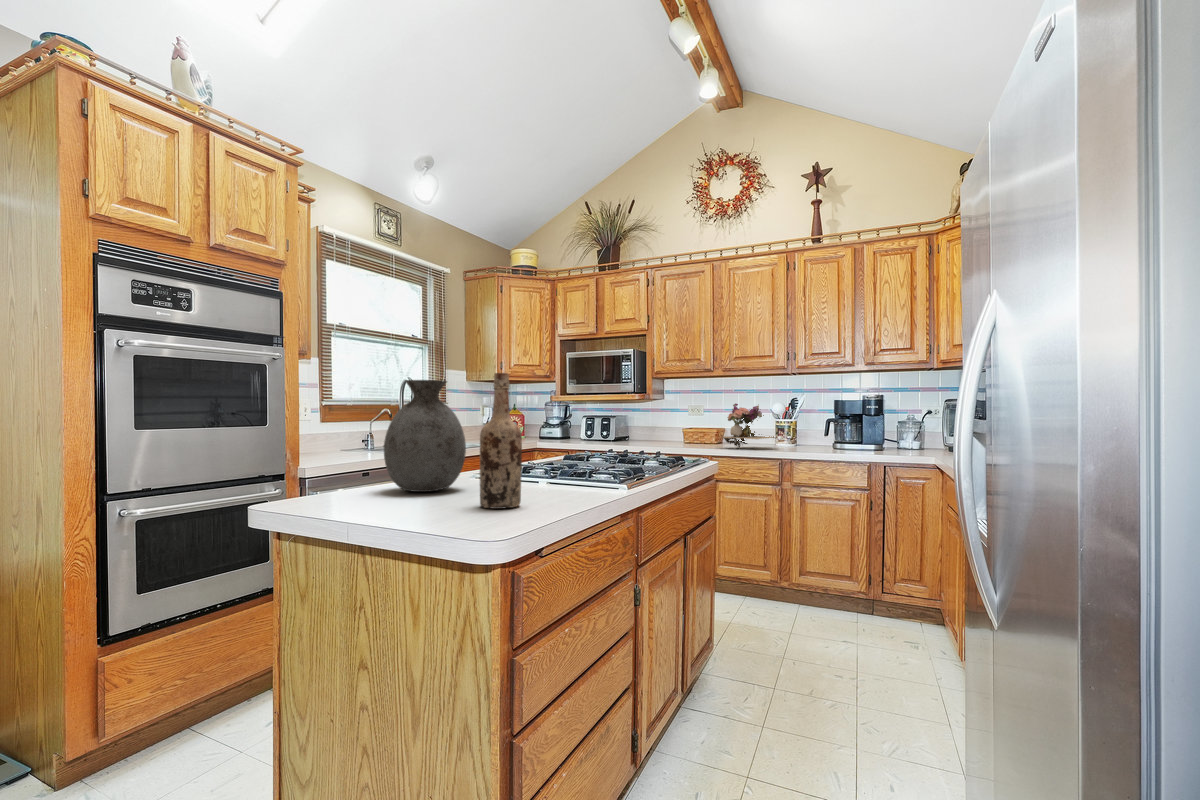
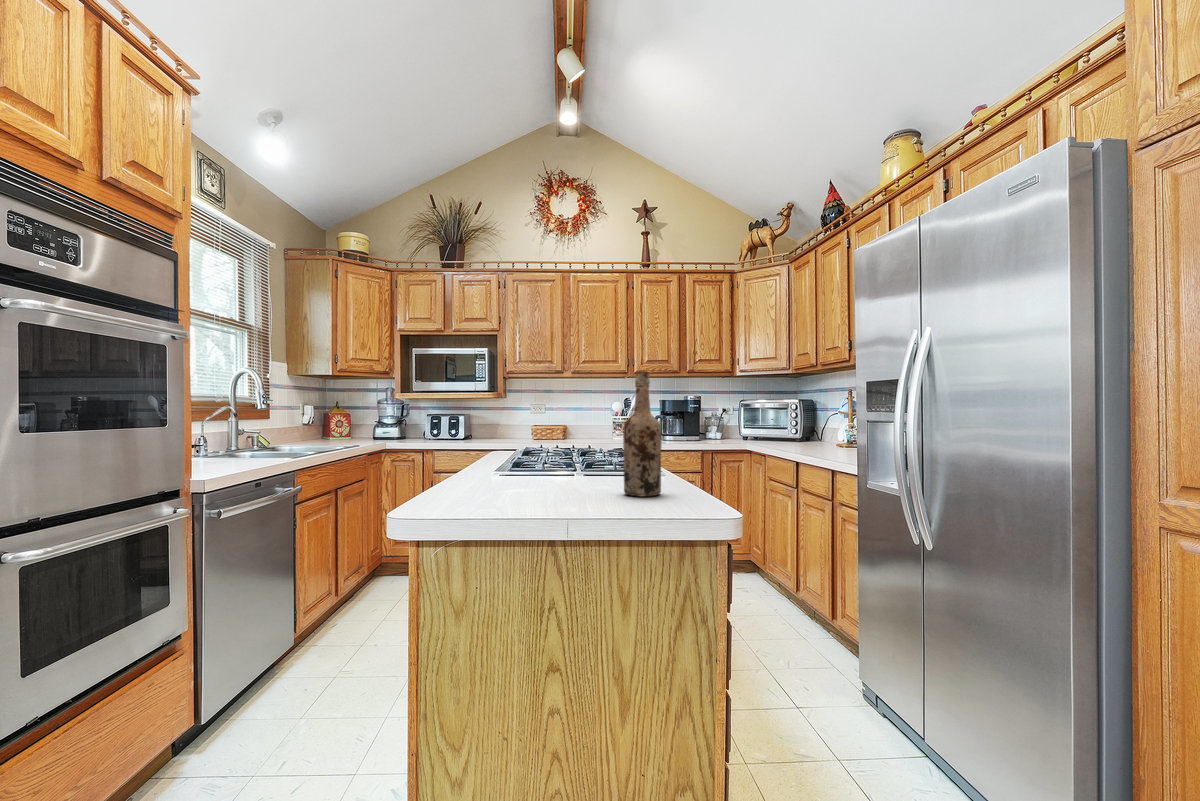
vase: present [384,380,466,492] -> none [468,375,550,490]
flower arrangement: present [722,403,774,447] -> none [566,398,614,440]

